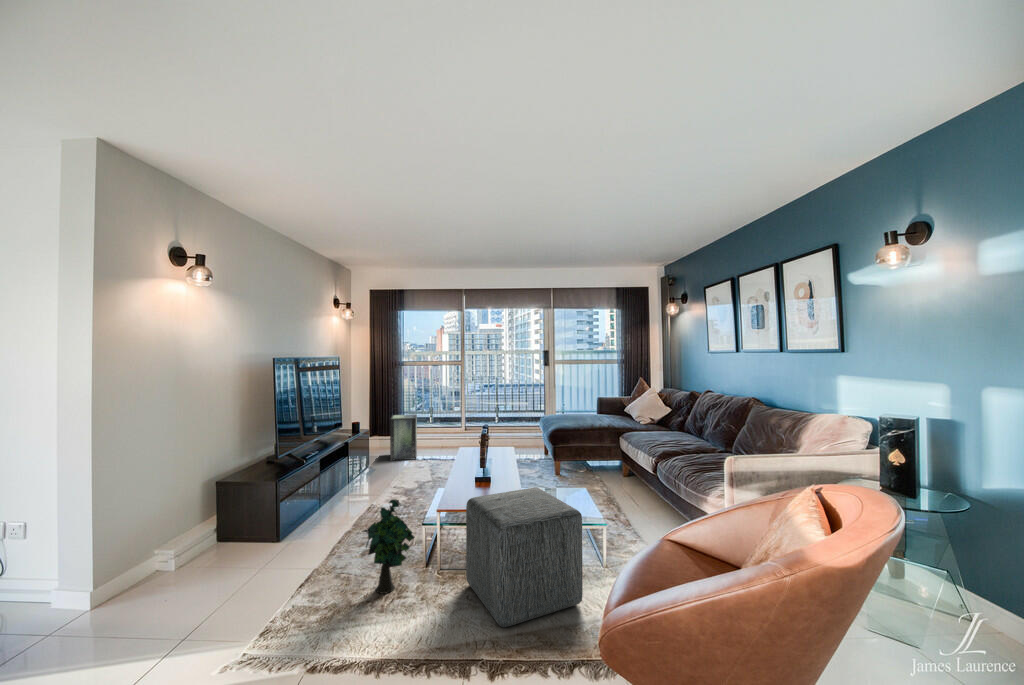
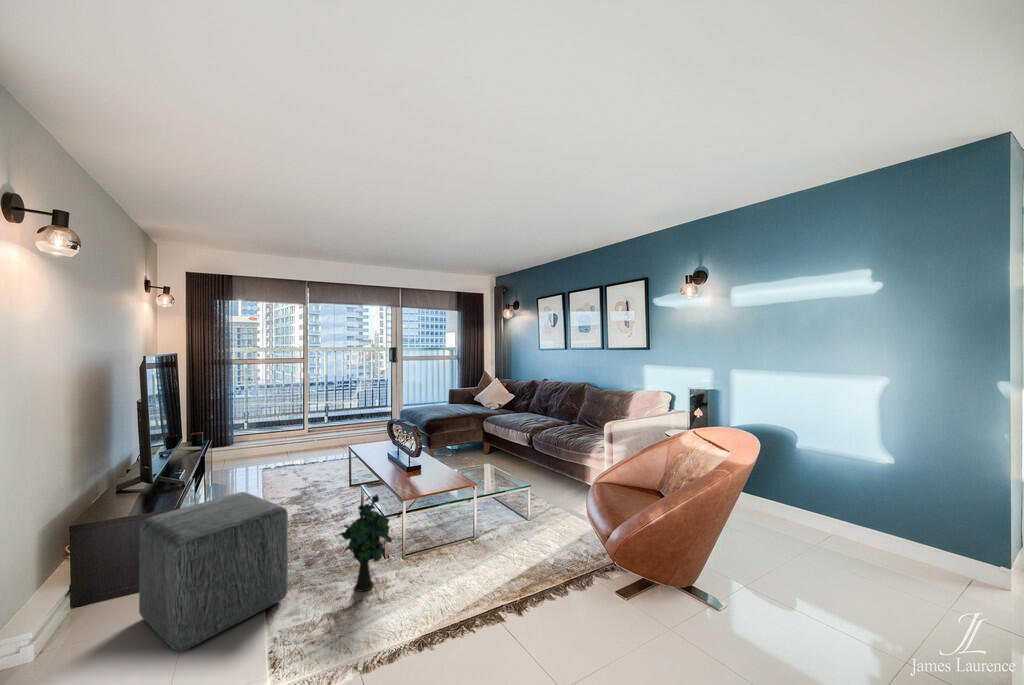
storage box: present [390,414,417,460] -> none [232,419,269,474]
ottoman: present [466,487,583,627] -> present [139,492,288,652]

